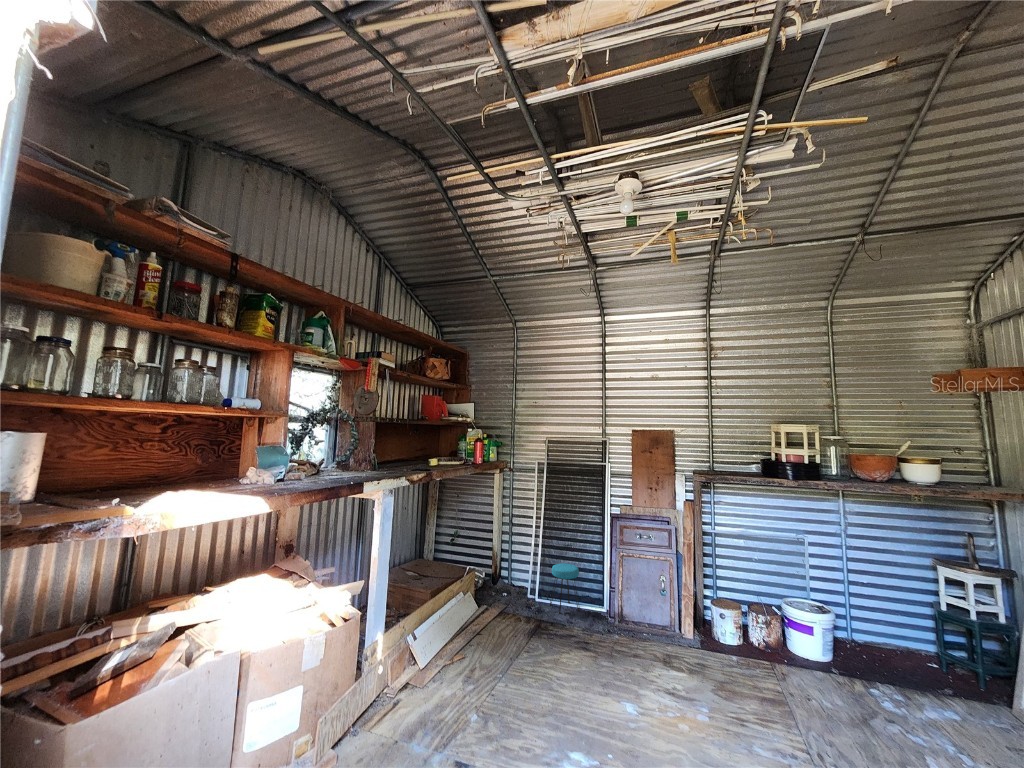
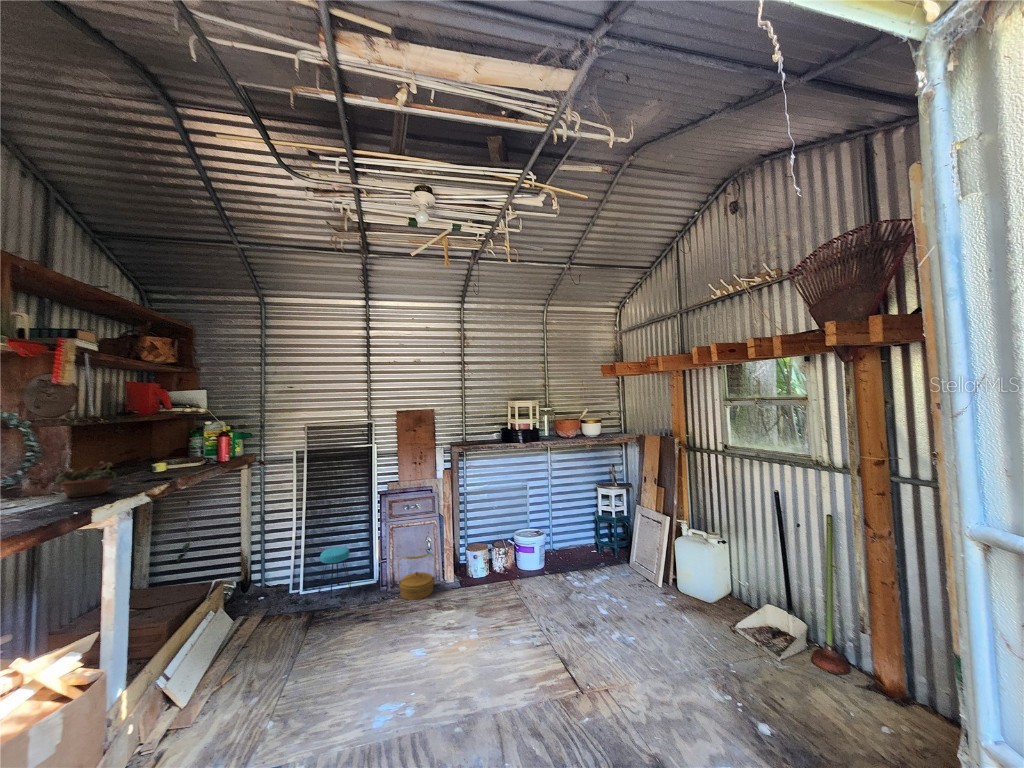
succulent planter: none [364,451,398,475] -> present [55,461,117,497]
woven basket: none [624,591,668,645] -> present [398,554,435,600]

